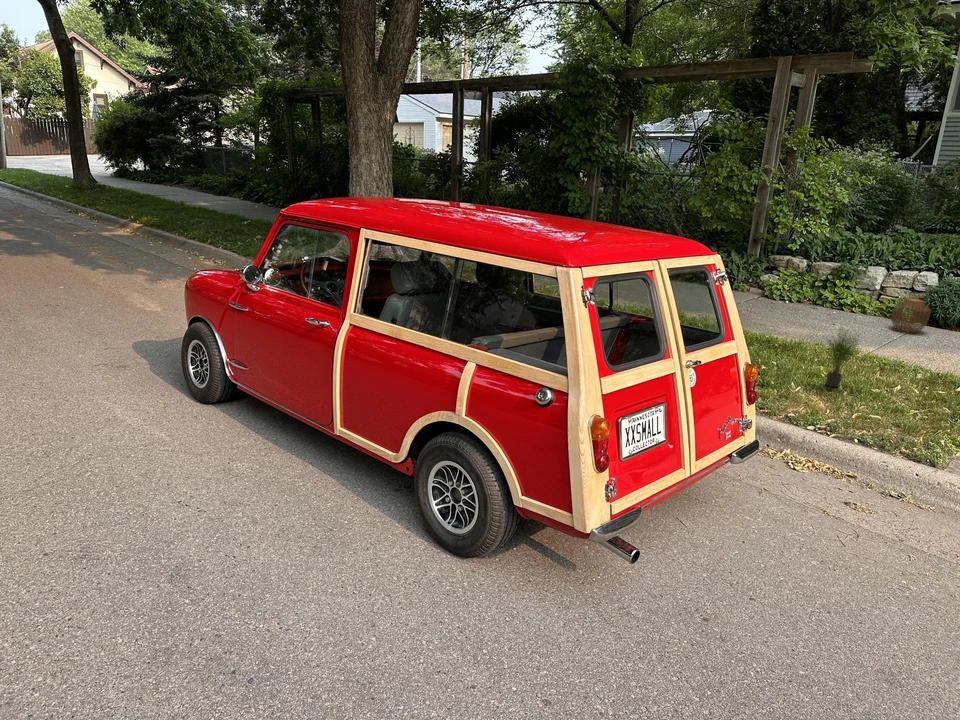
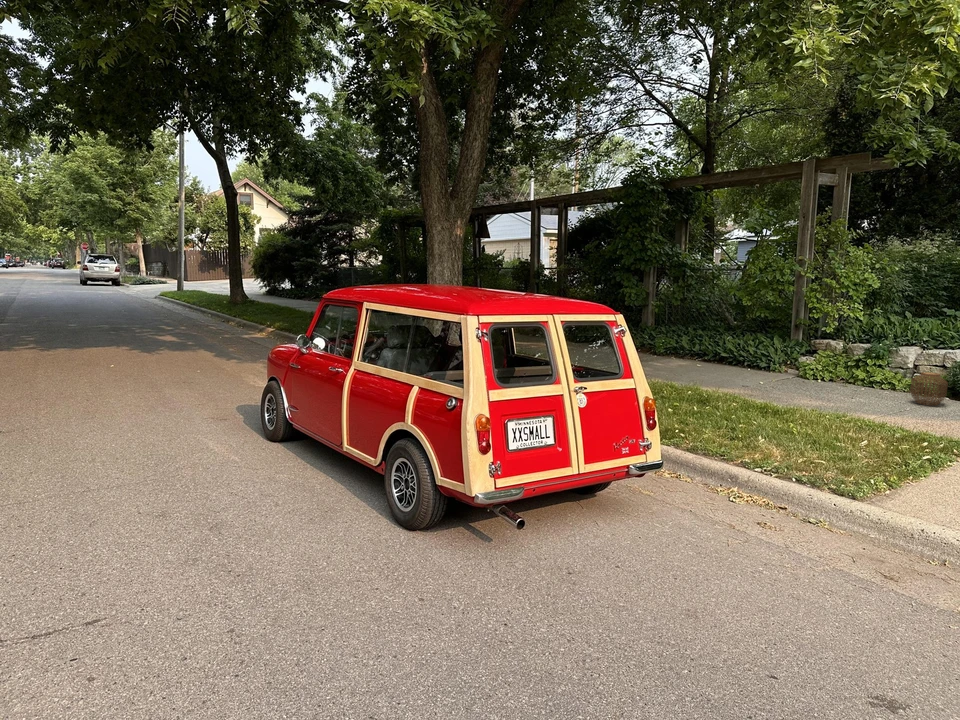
potted plant: present [826,332,858,387] -> none [780,386,822,442]

